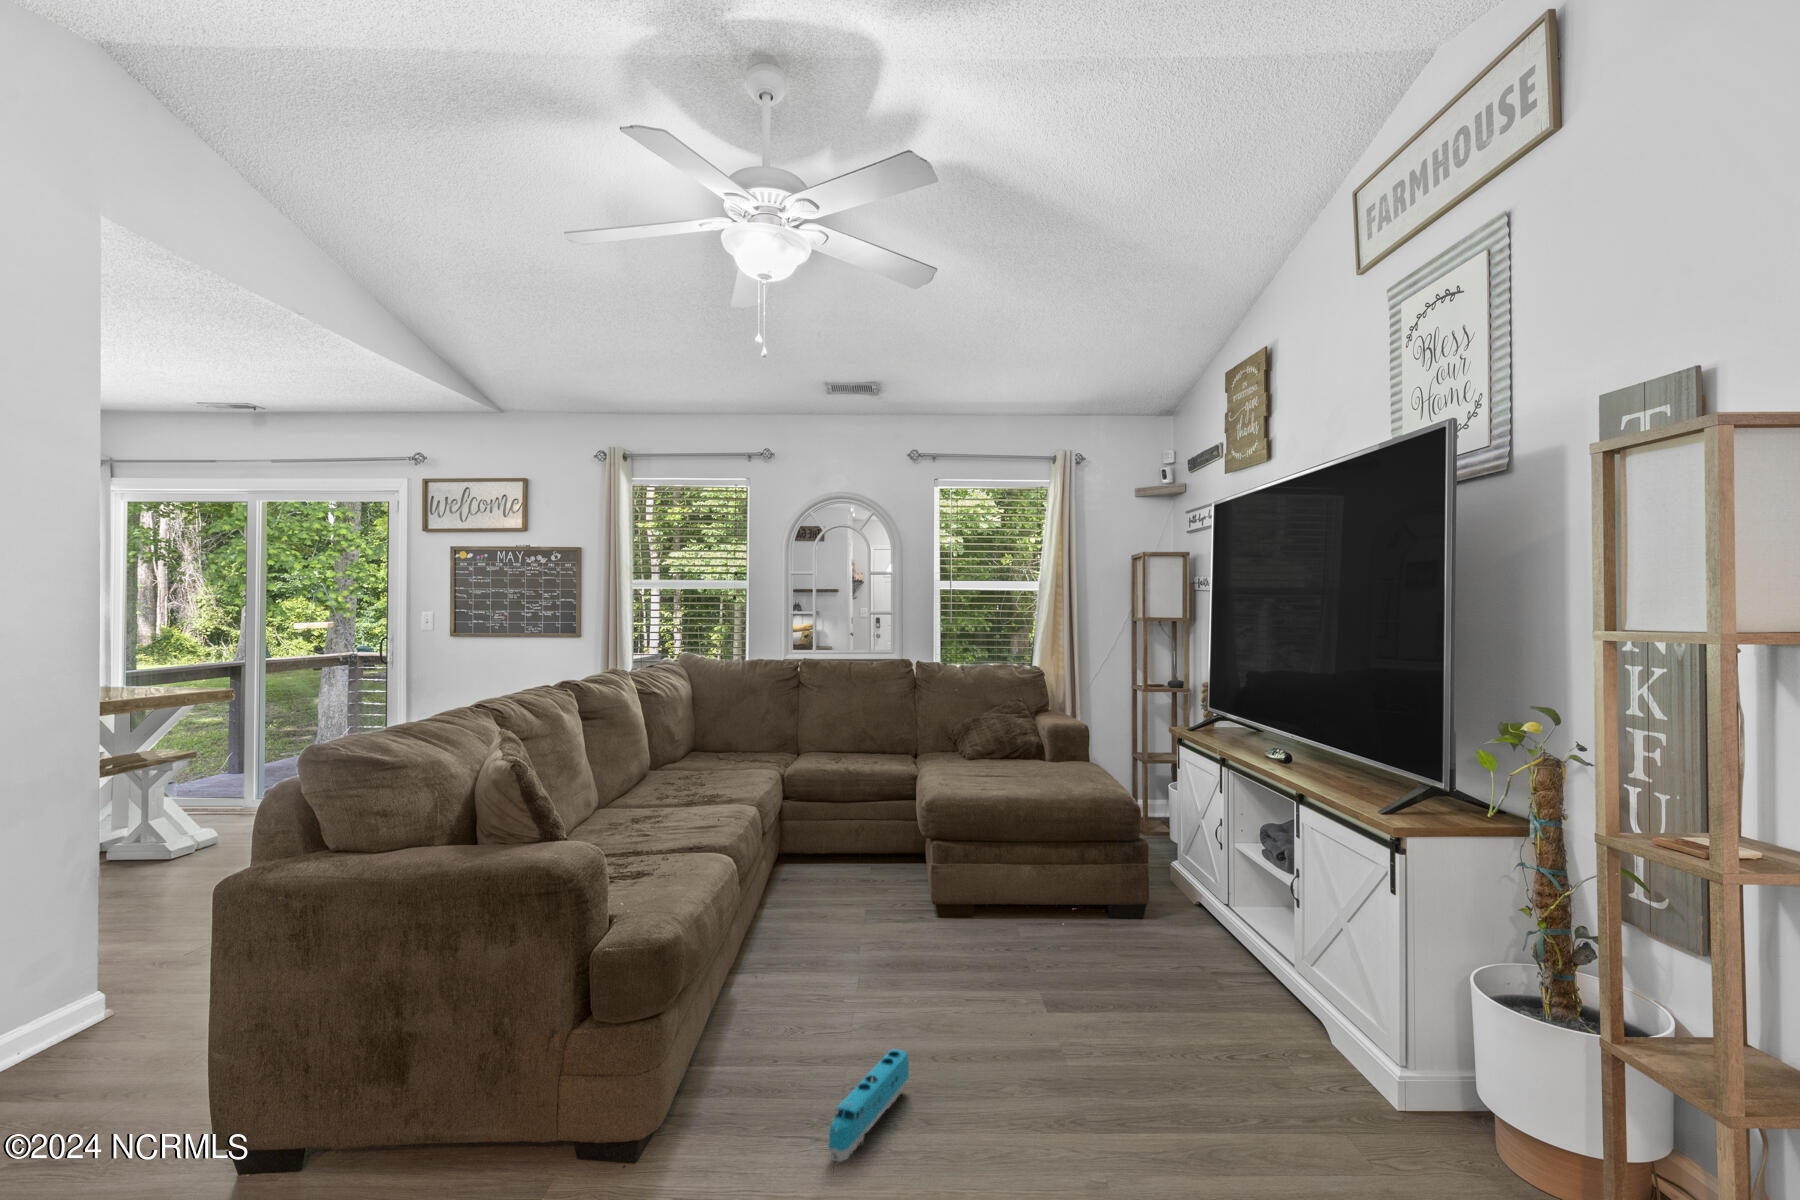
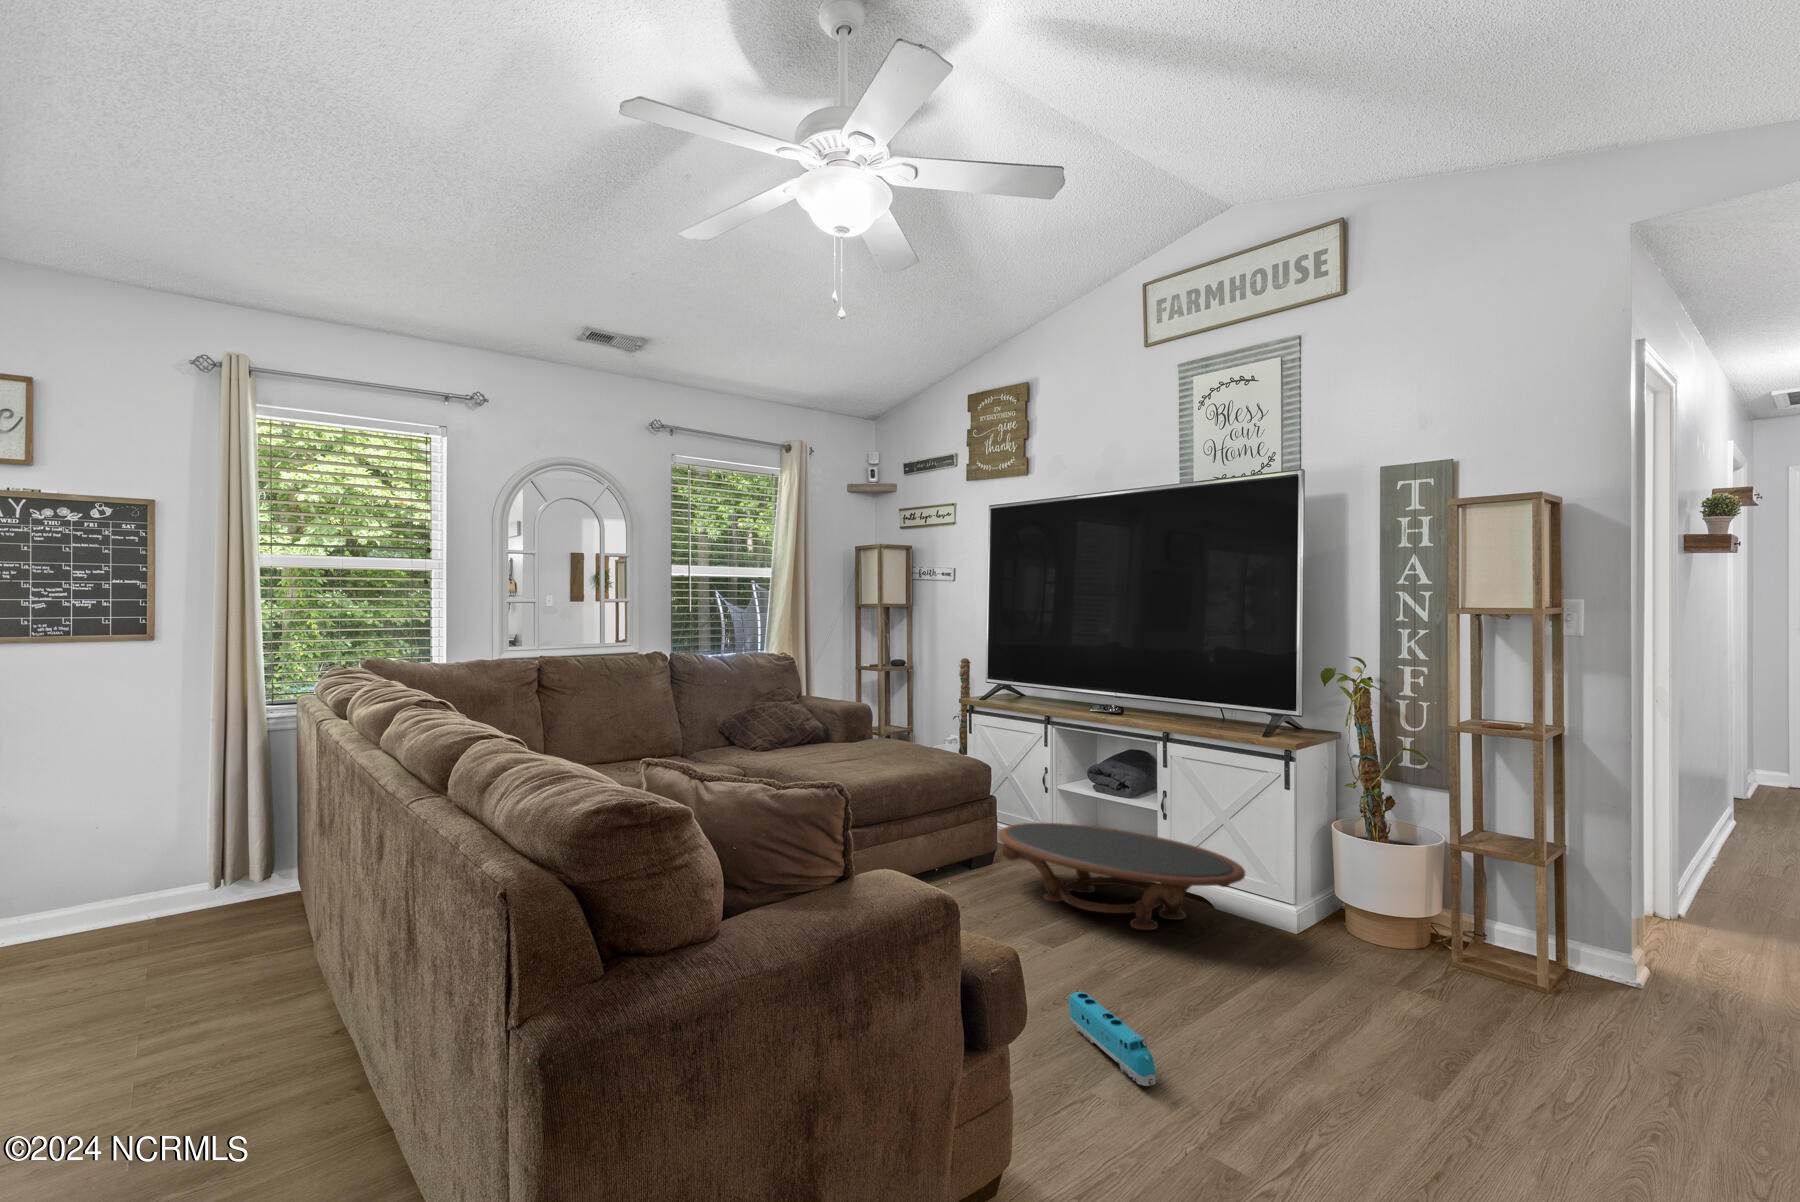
coffee table: none [1083,876,1296,1036] -> present [998,823,1245,930]

